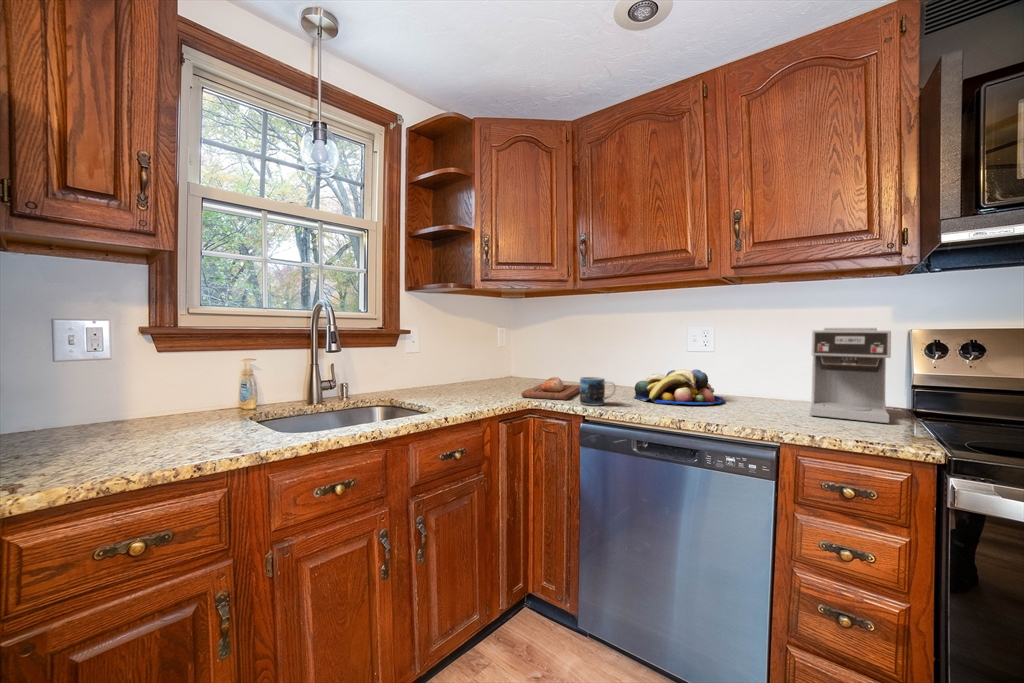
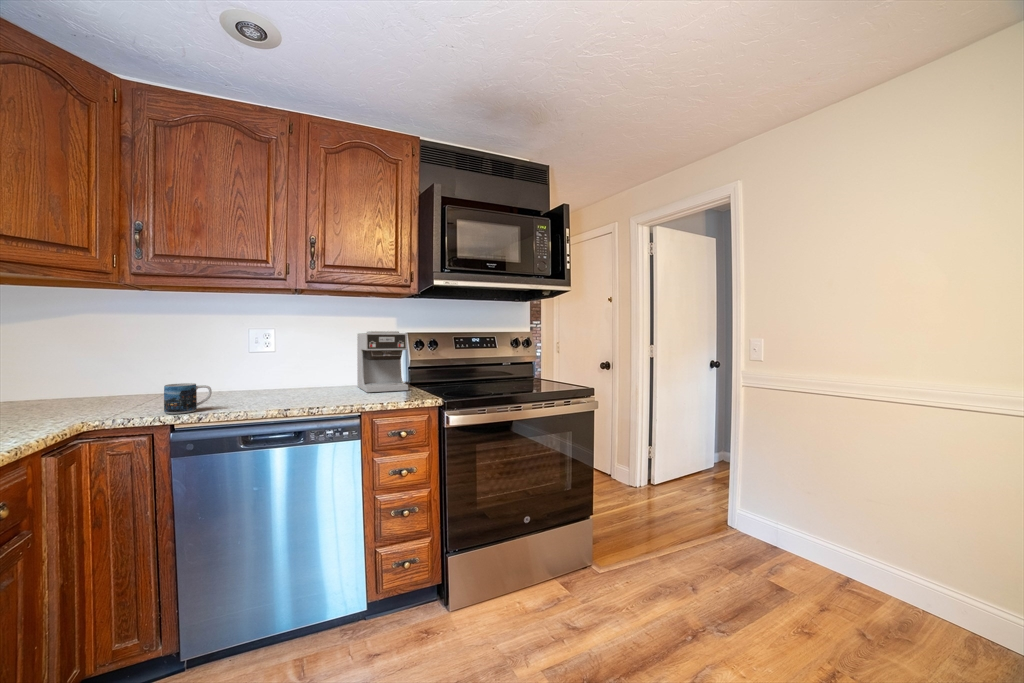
fruit bowl: present [634,370,725,405] -> none [213,368,301,402]
bread loaf: present [521,377,580,400] -> none [59,392,140,421]

